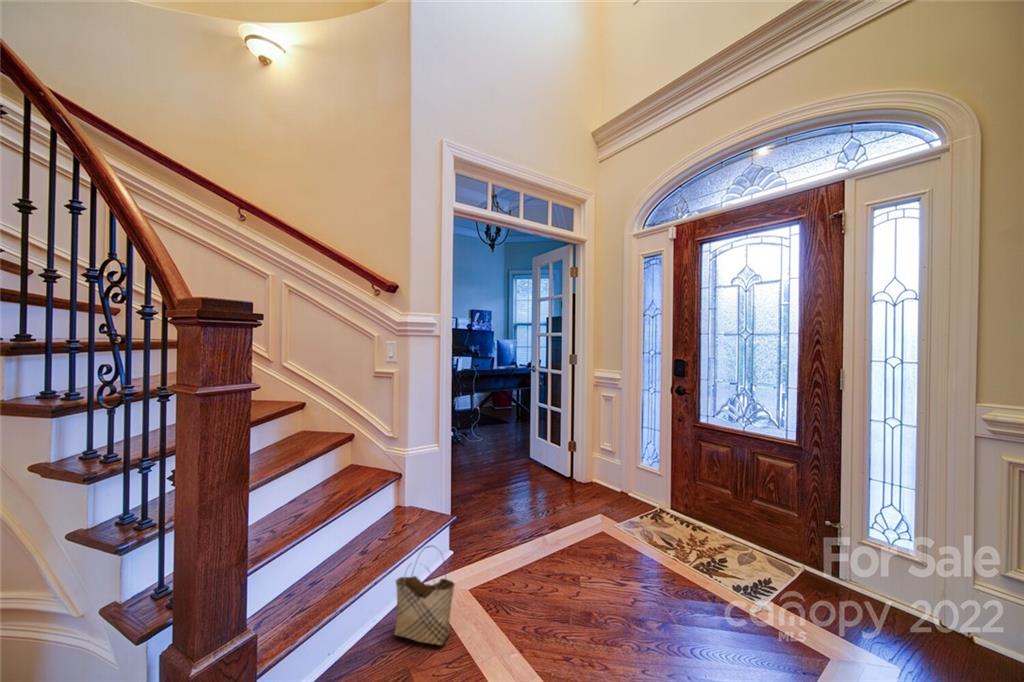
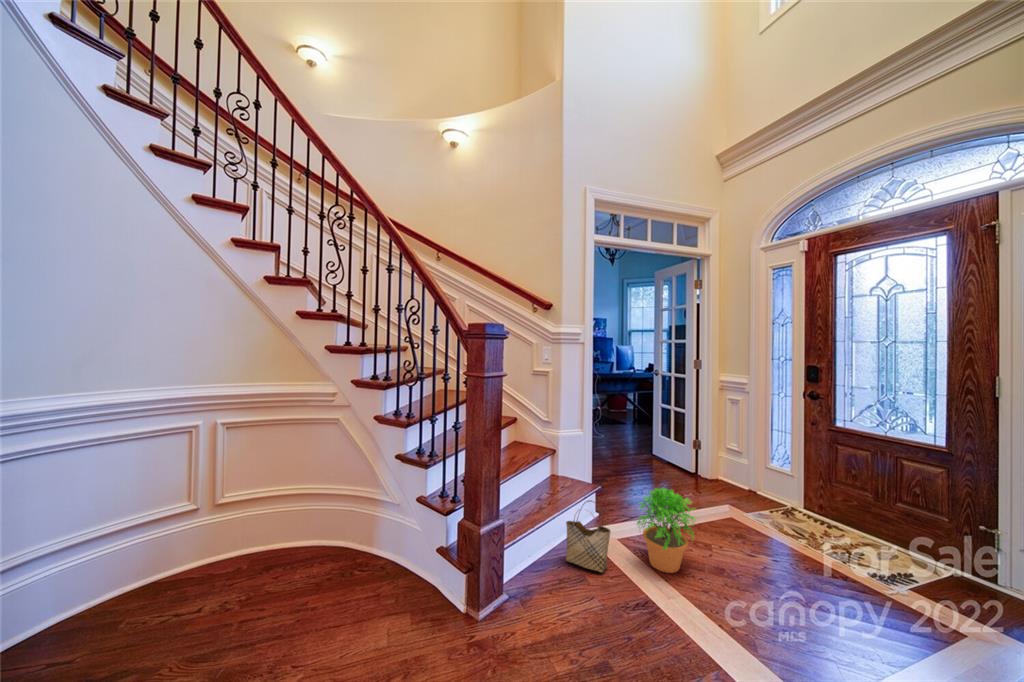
potted plant: none [487,515,567,626] -> present [637,487,700,573]

